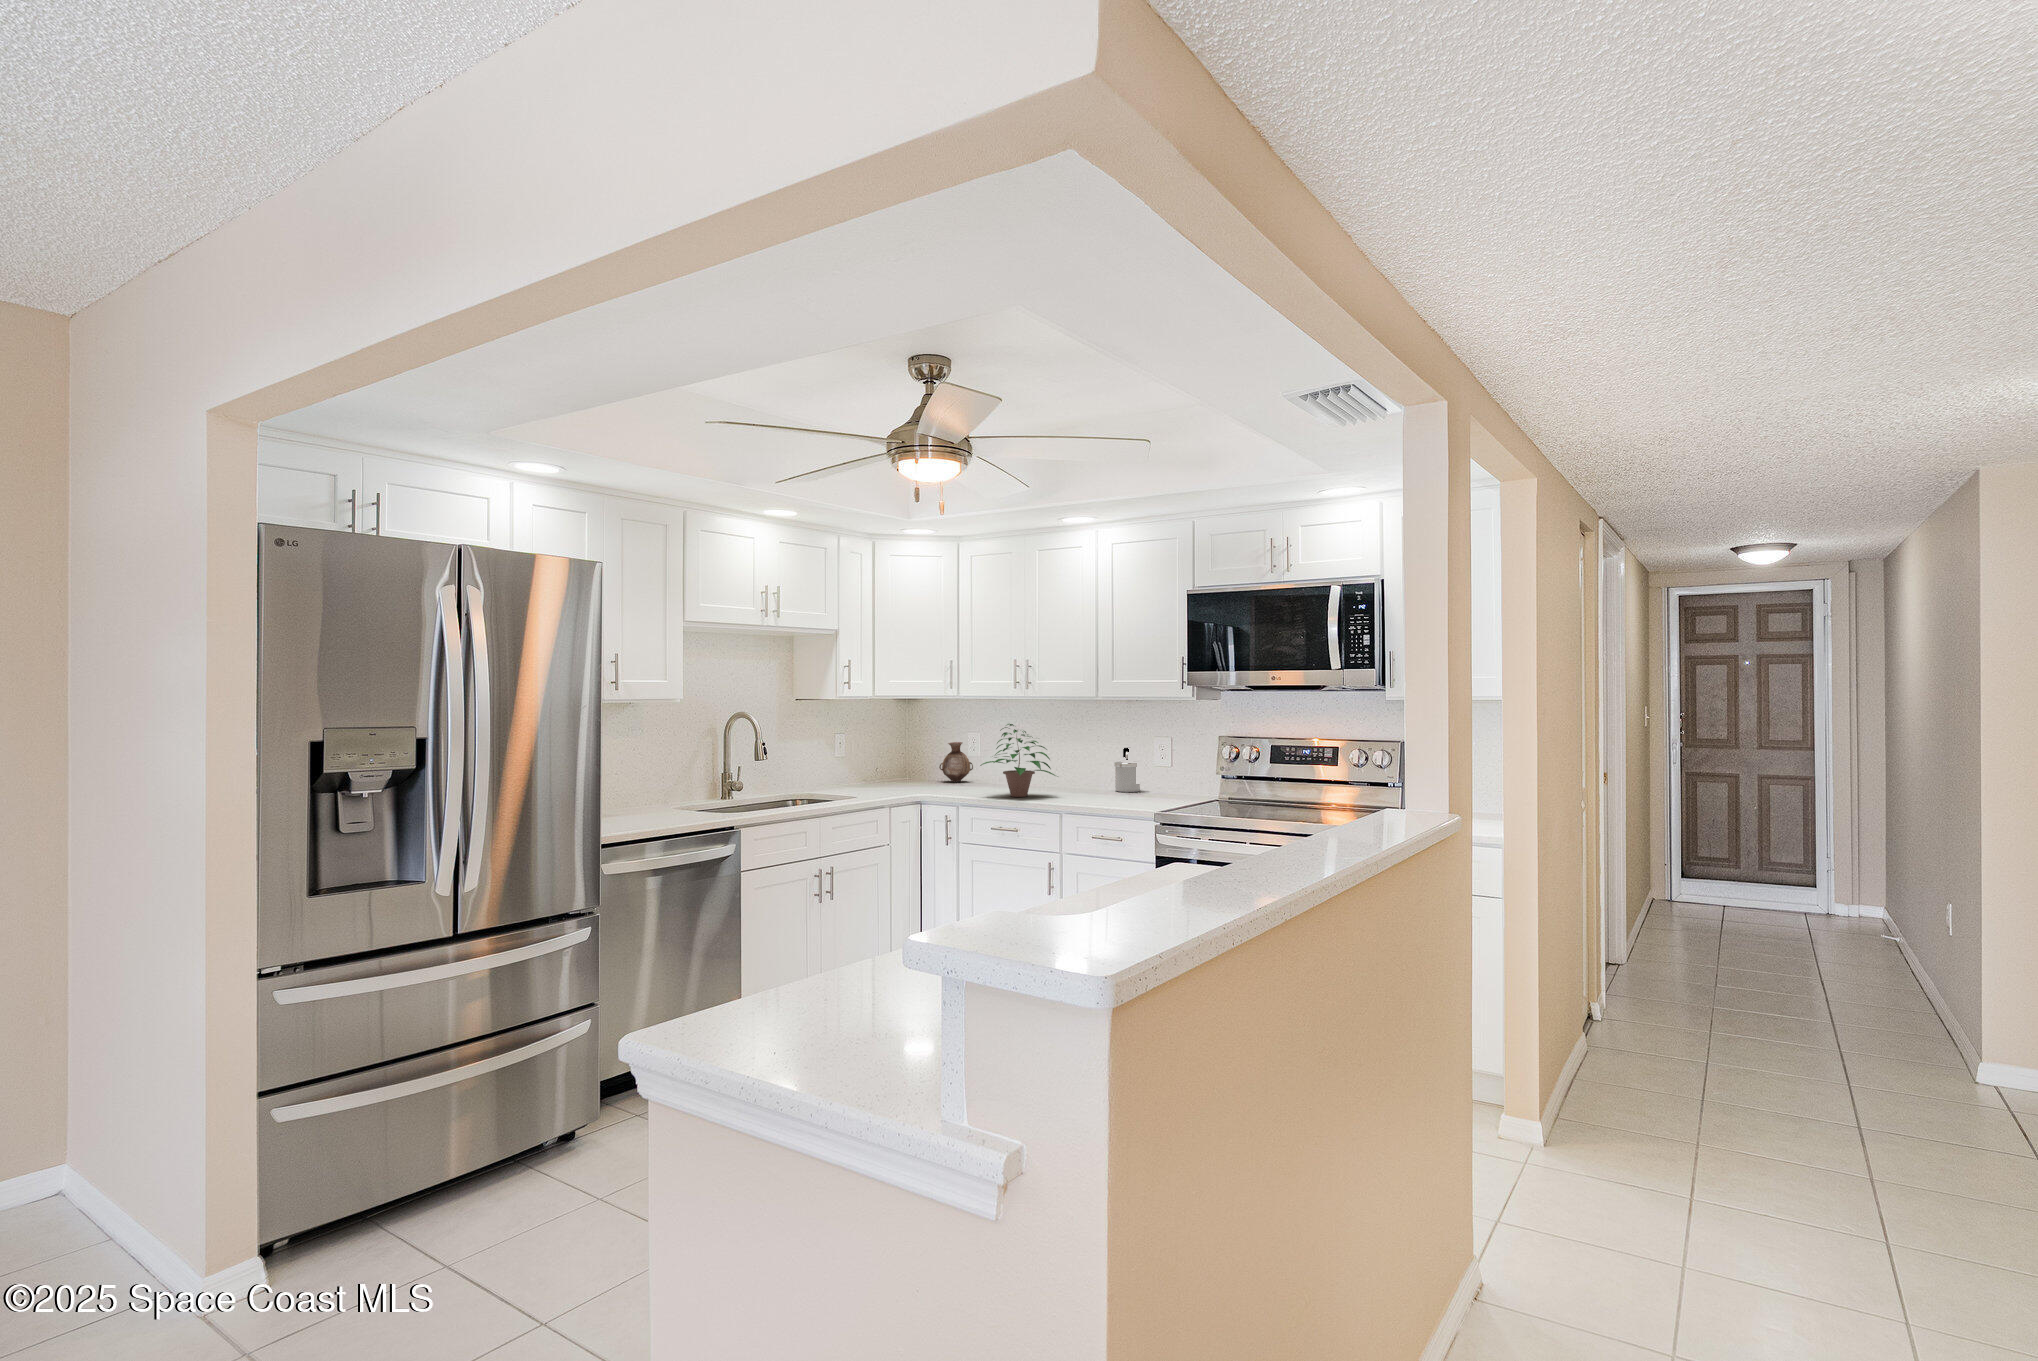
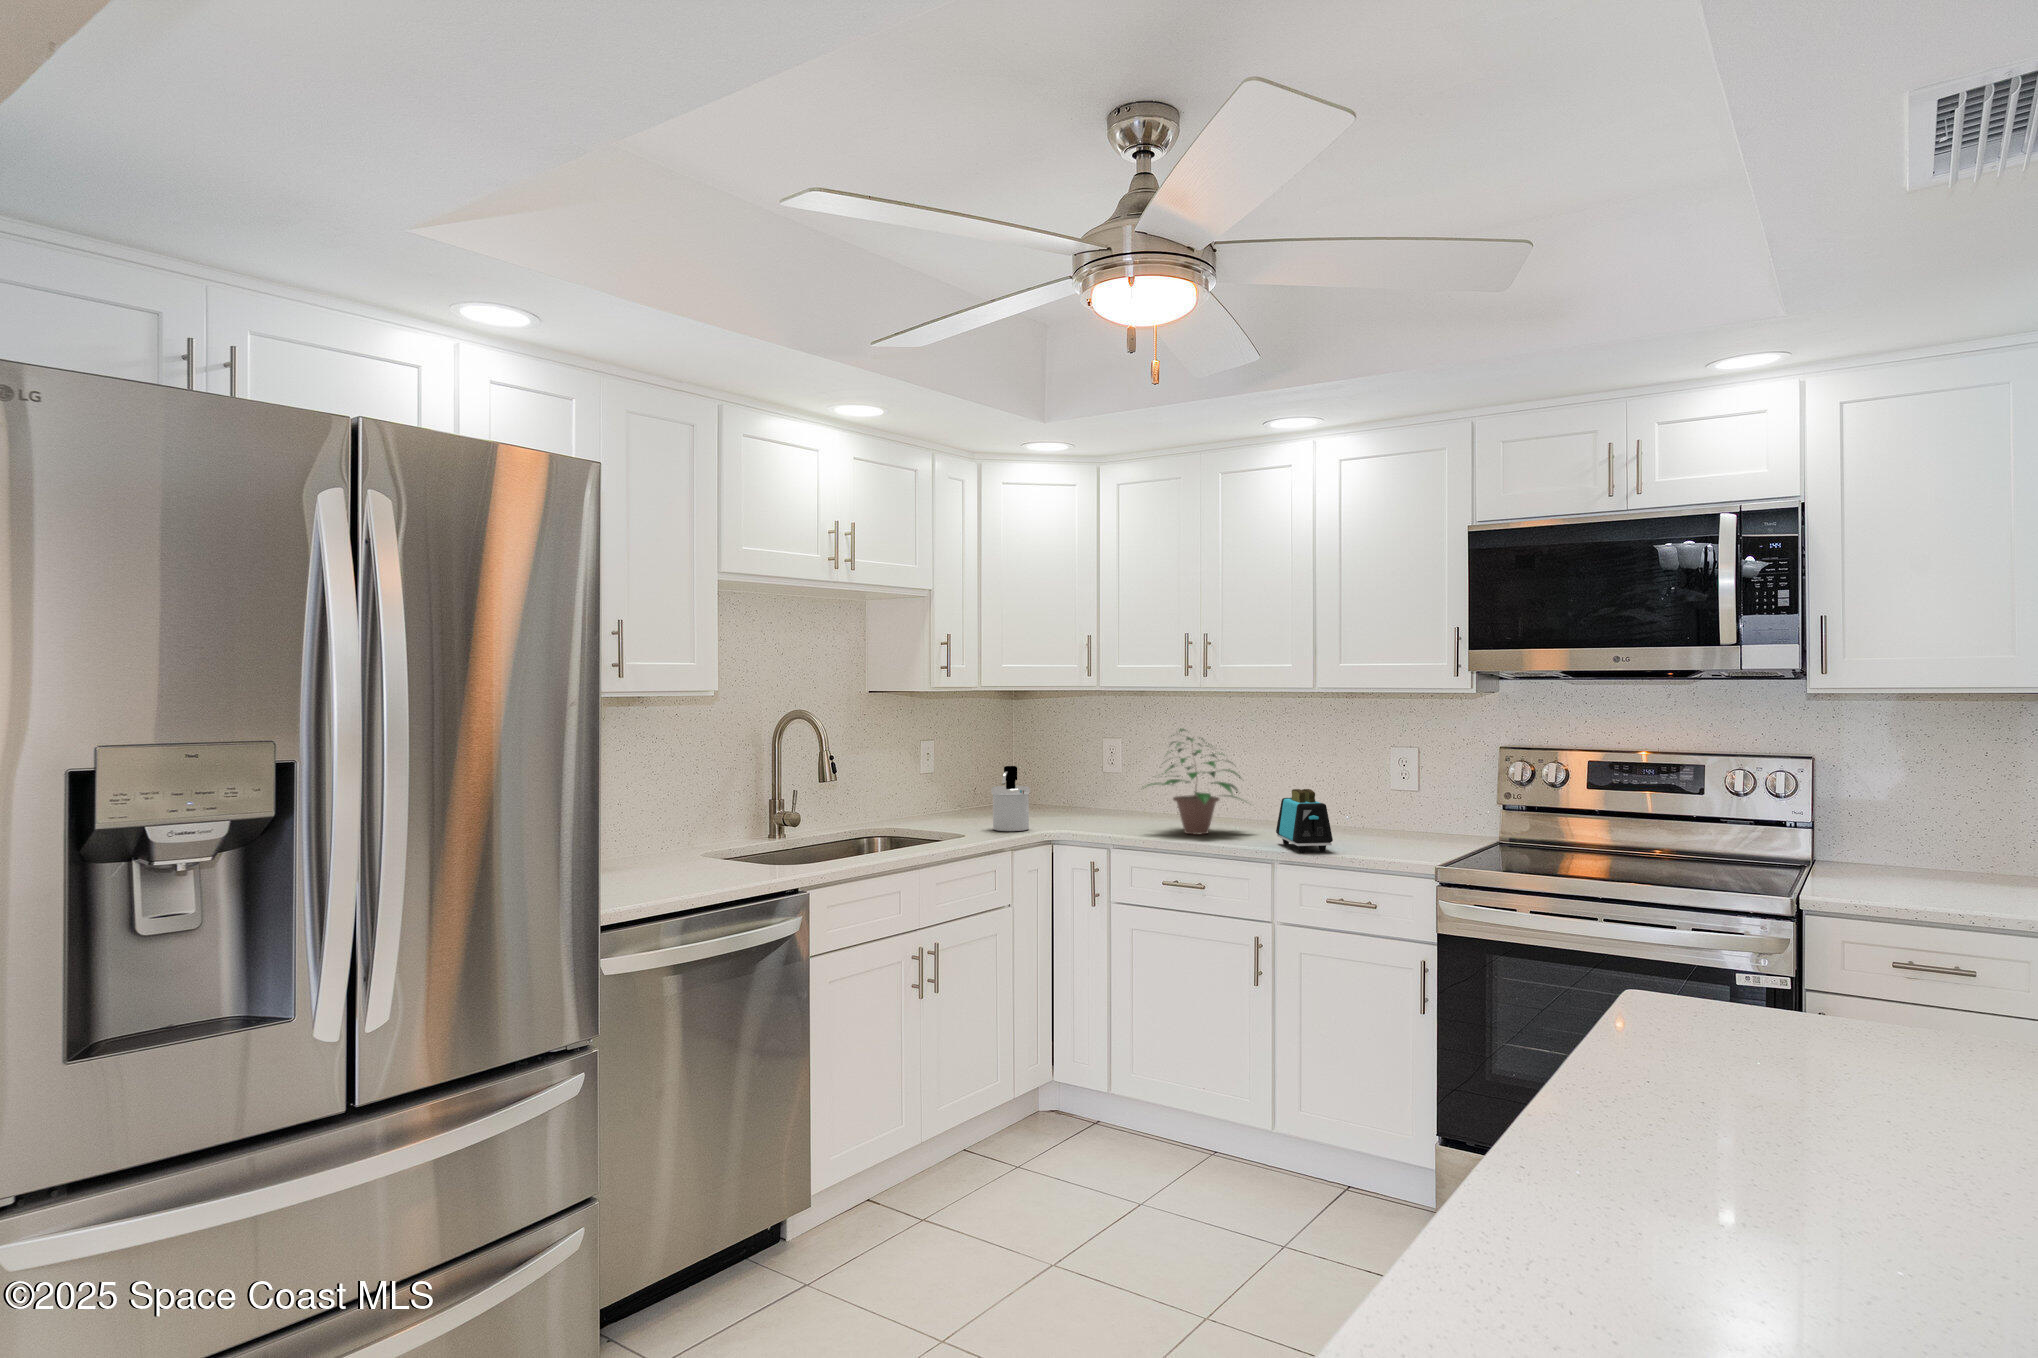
vase: present [939,742,973,782] -> none [1062,754,1109,809]
soap dispenser: present [1114,748,1140,792] -> present [991,766,1030,831]
toaster: none [1066,765,1098,806] -> present [1276,789,1333,852]

